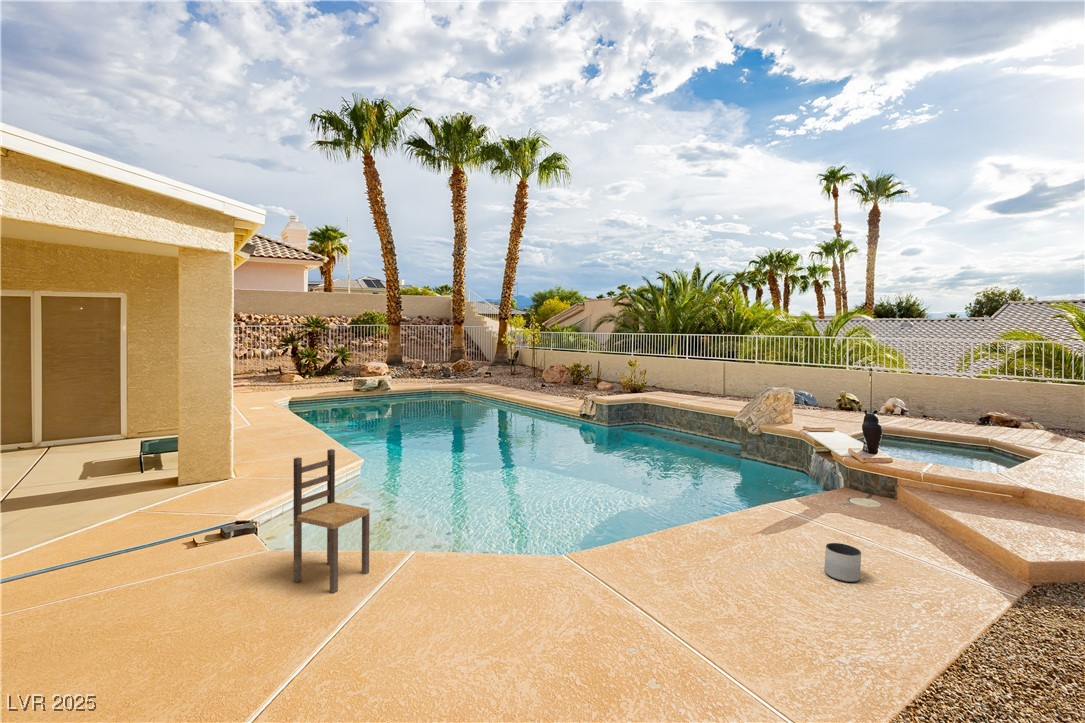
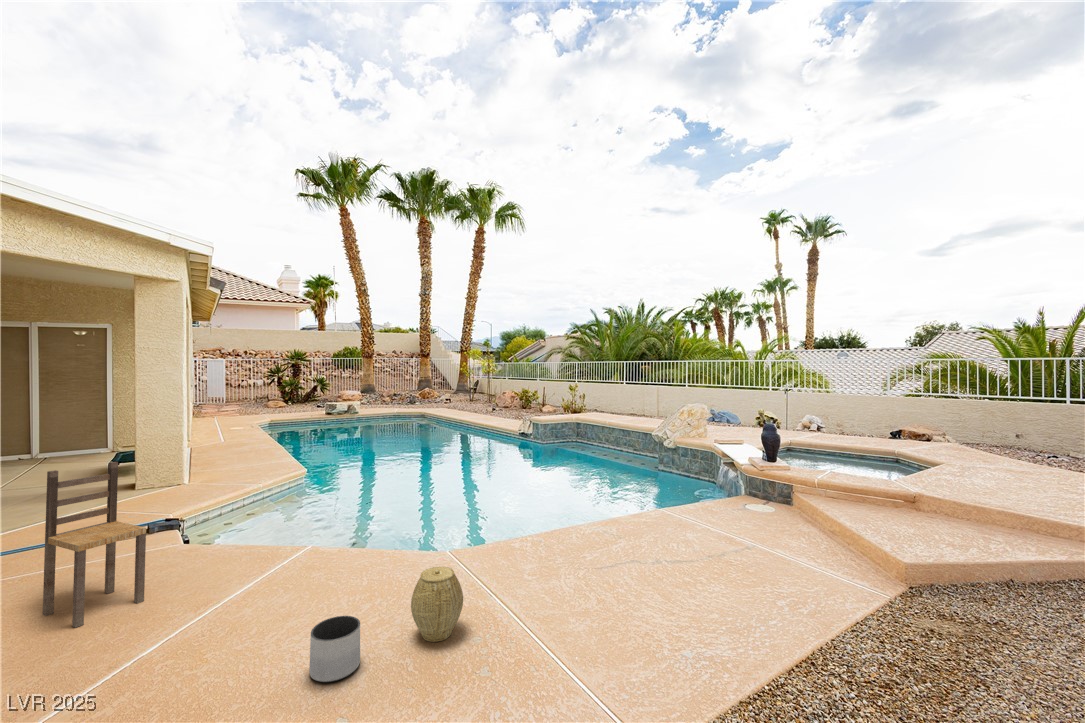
planter: present [824,543,861,582] -> present [309,616,360,682]
woven basket: none [629,551,675,614] -> present [411,567,463,642]

